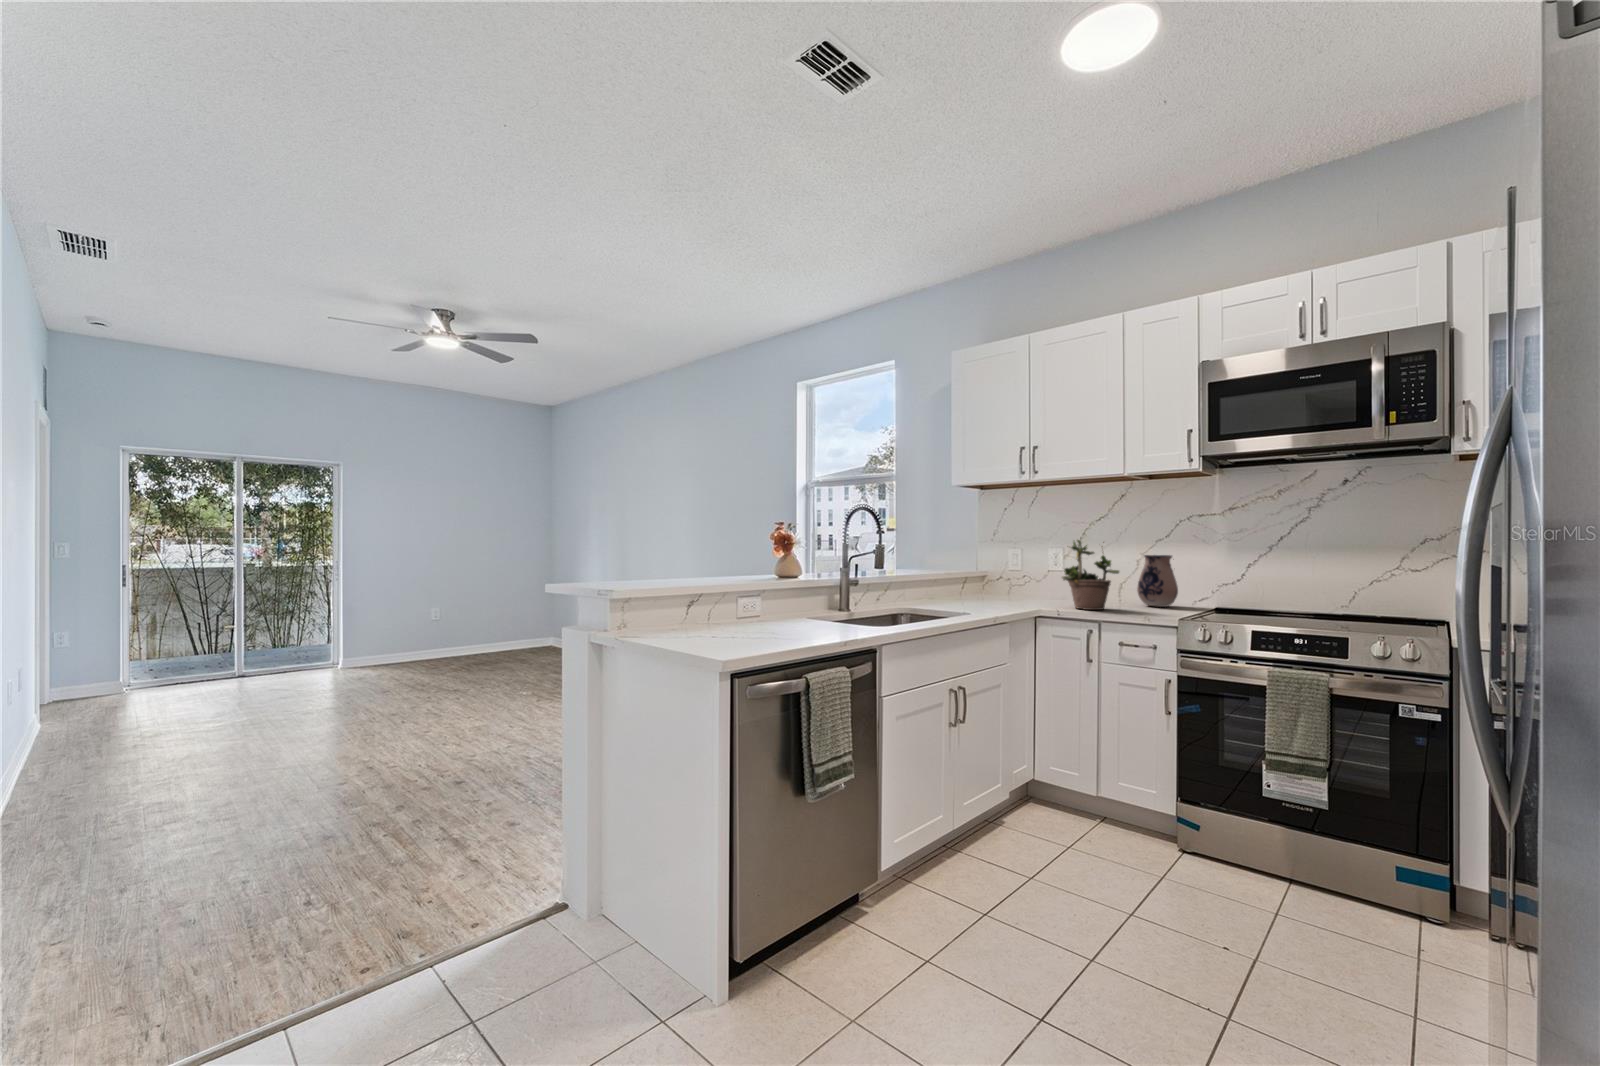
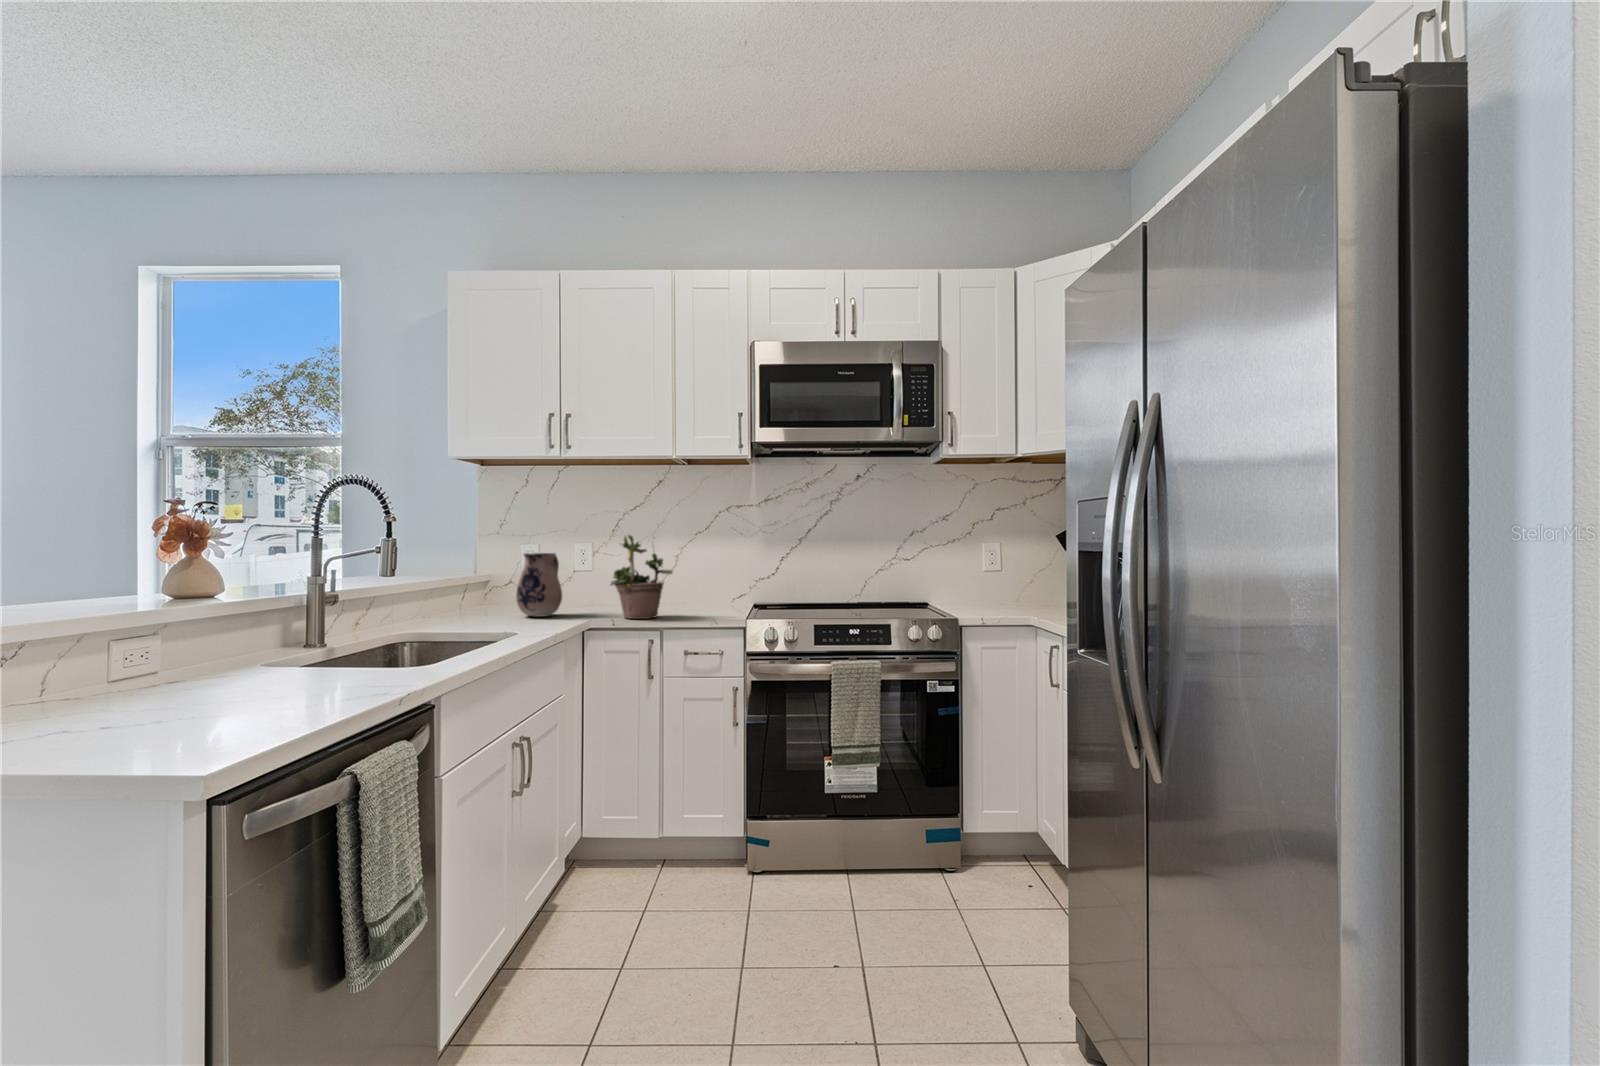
ceramic pitcher: present [1137,555,1178,607] -> present [516,553,562,617]

